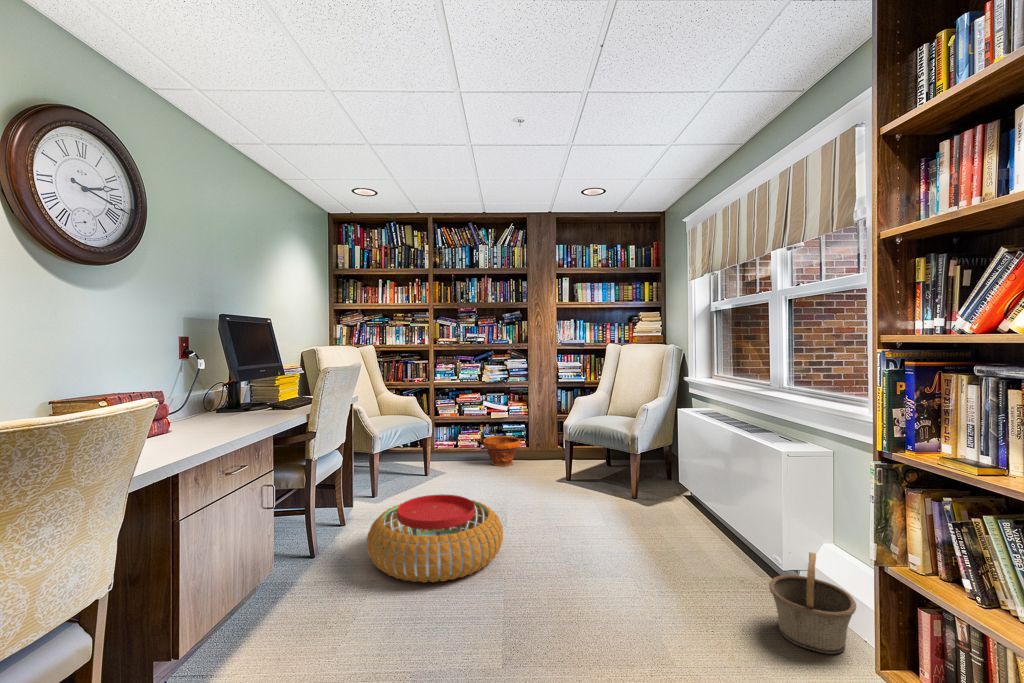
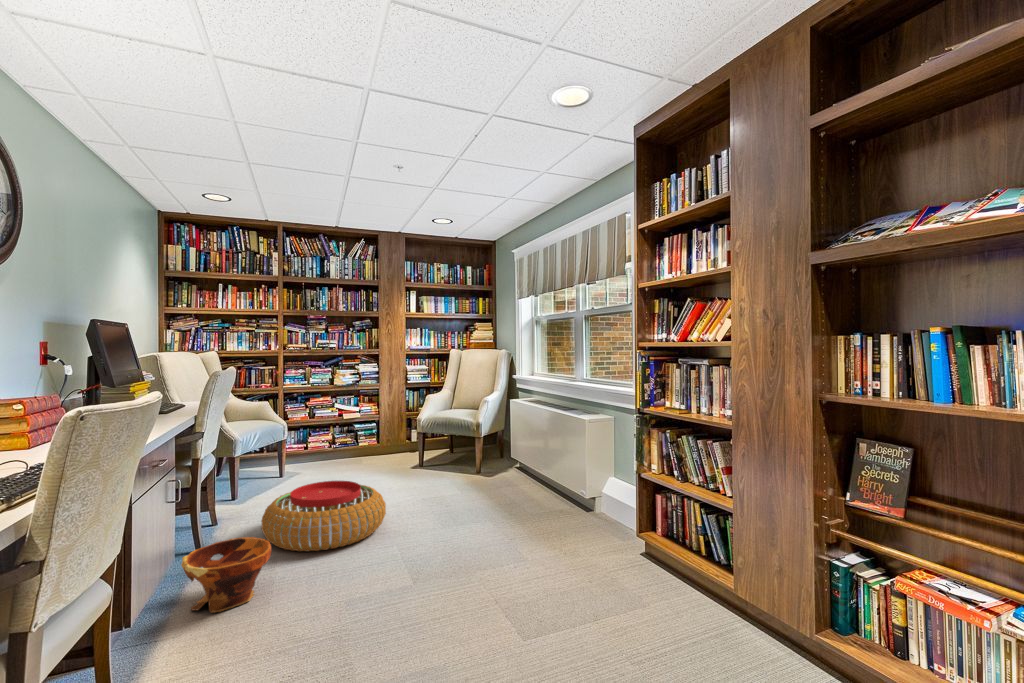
planter: present [483,436,521,466] -> present [181,537,271,613]
basket: present [769,552,856,654] -> none [581,481,628,540]

